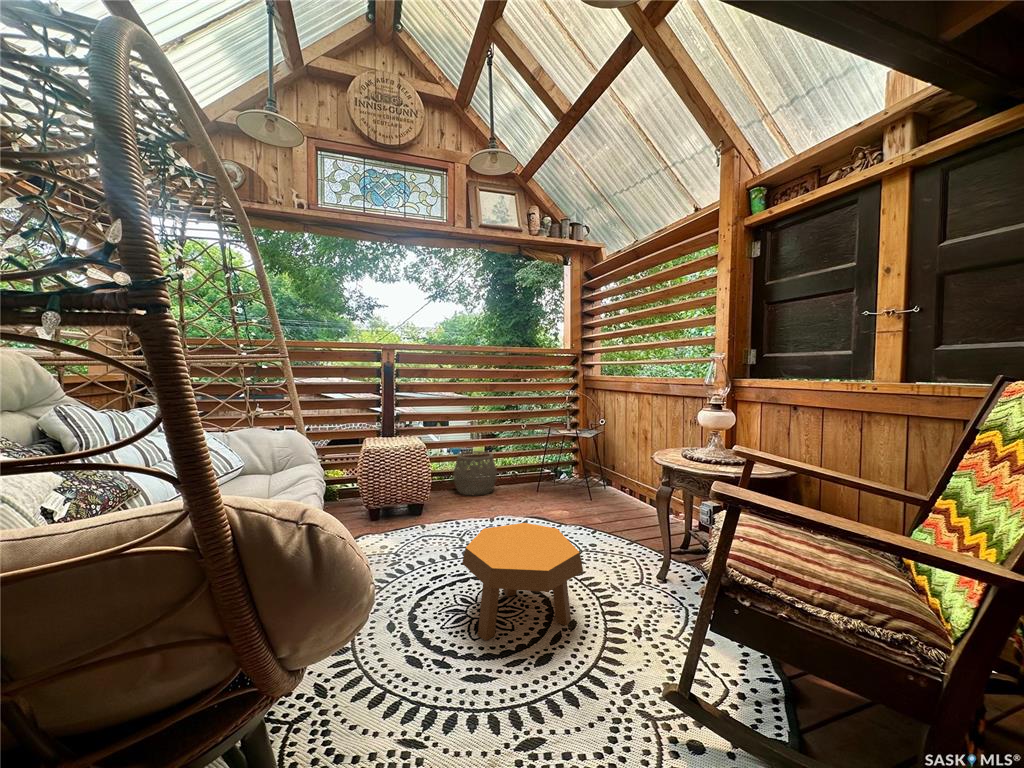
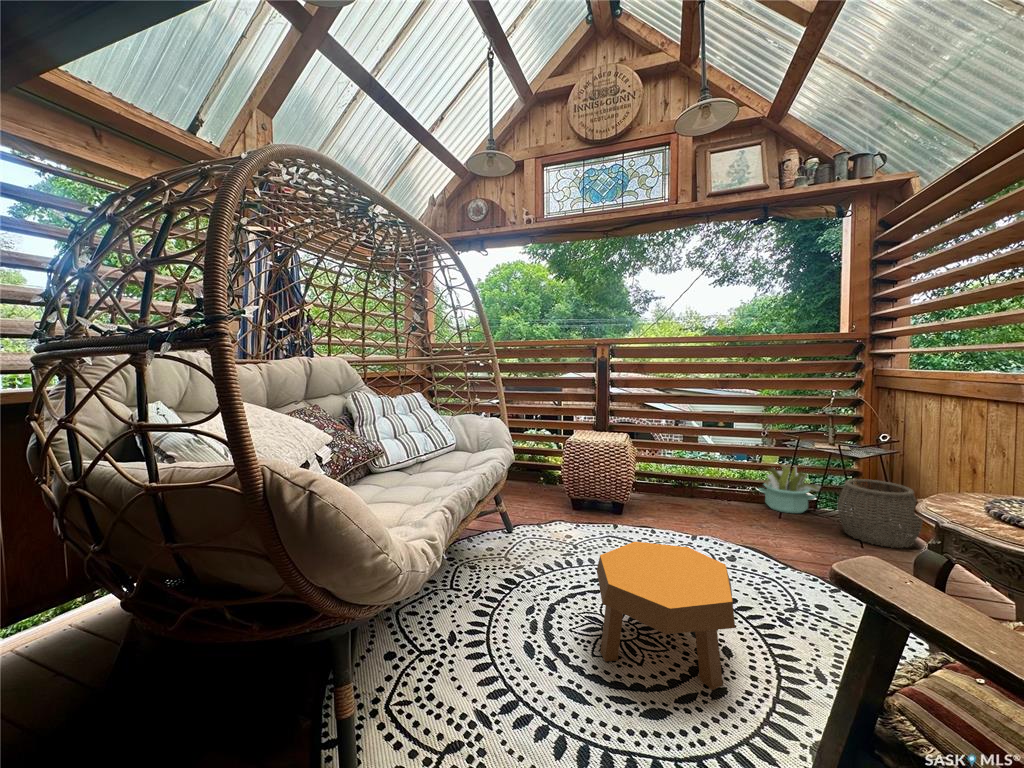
decorative plant: none [516,448,558,486] -> present [759,466,820,513]
woven basket: present [454,451,497,496] -> present [838,479,923,548]

